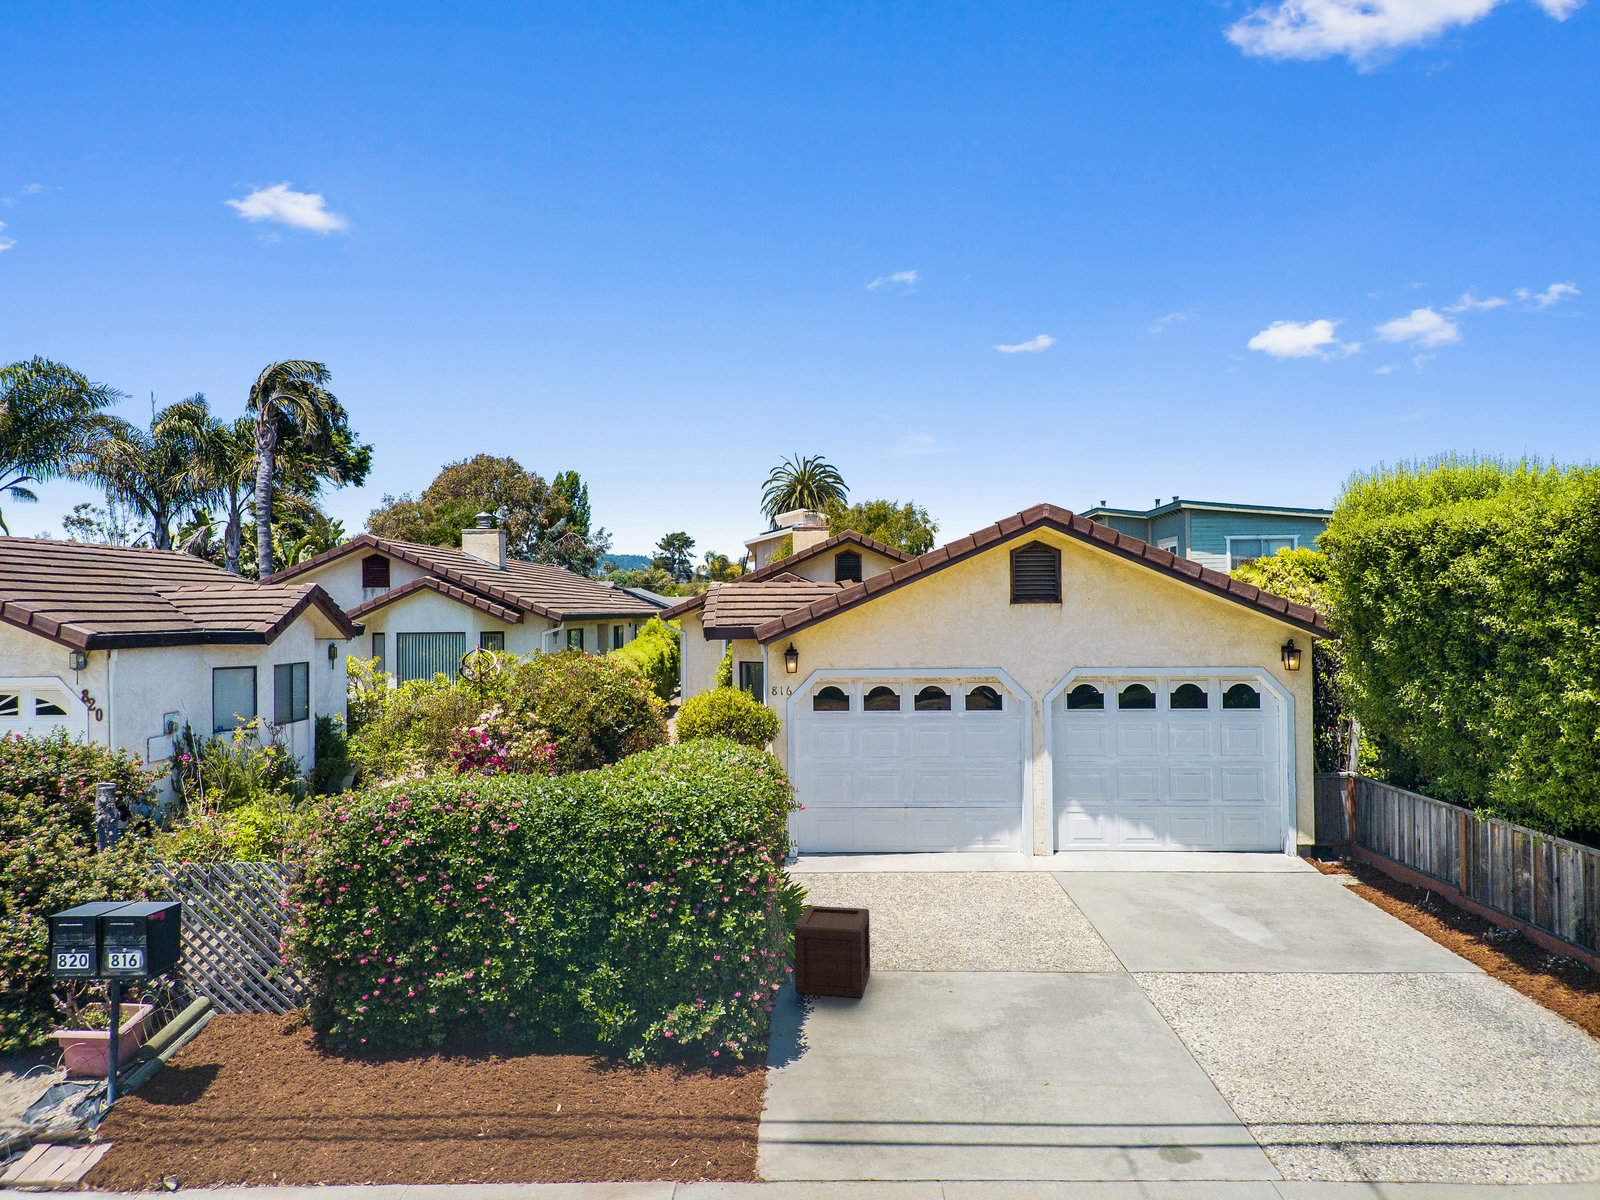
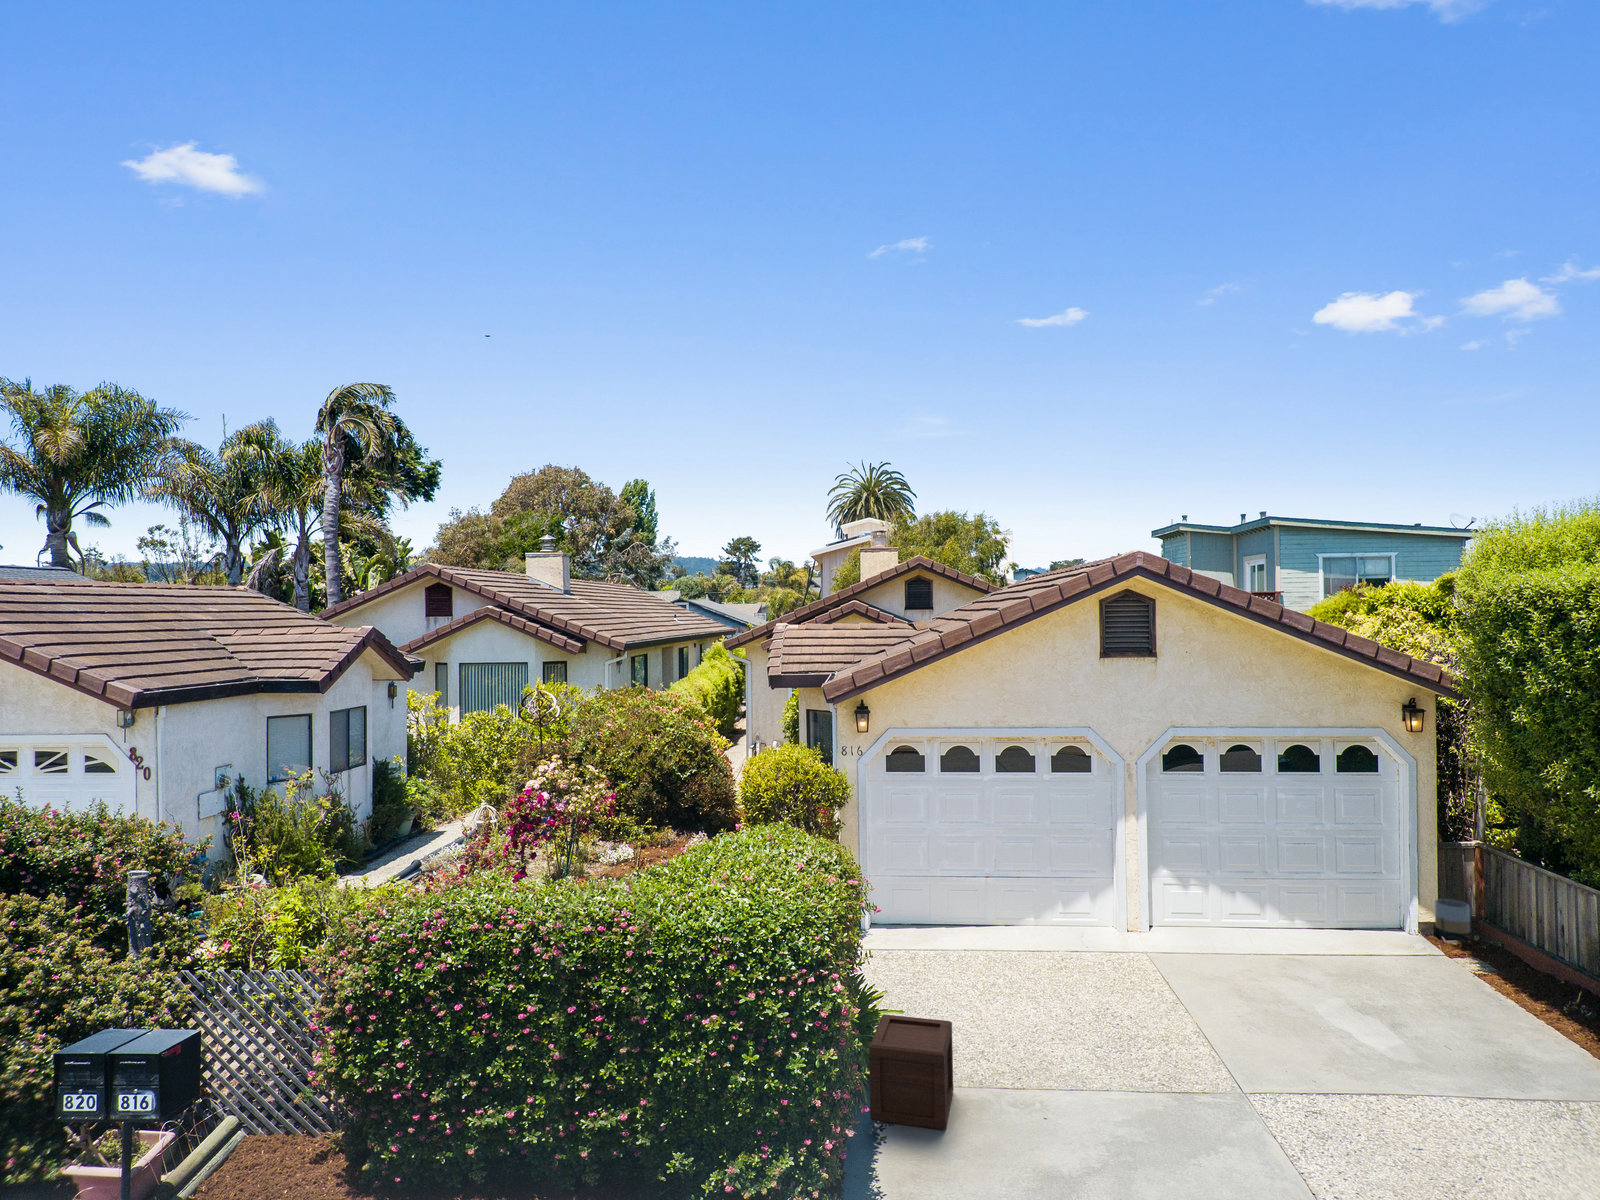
planter: none [1303,819,1334,859] -> present [1435,899,1472,934]

